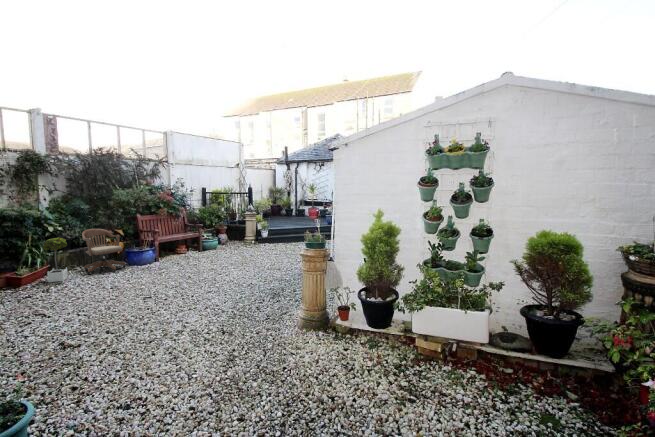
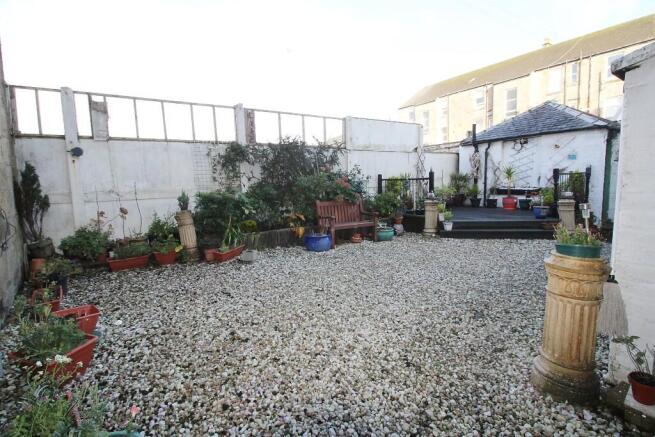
chair: present [82,229,126,275] -> none [270,213,304,257]

